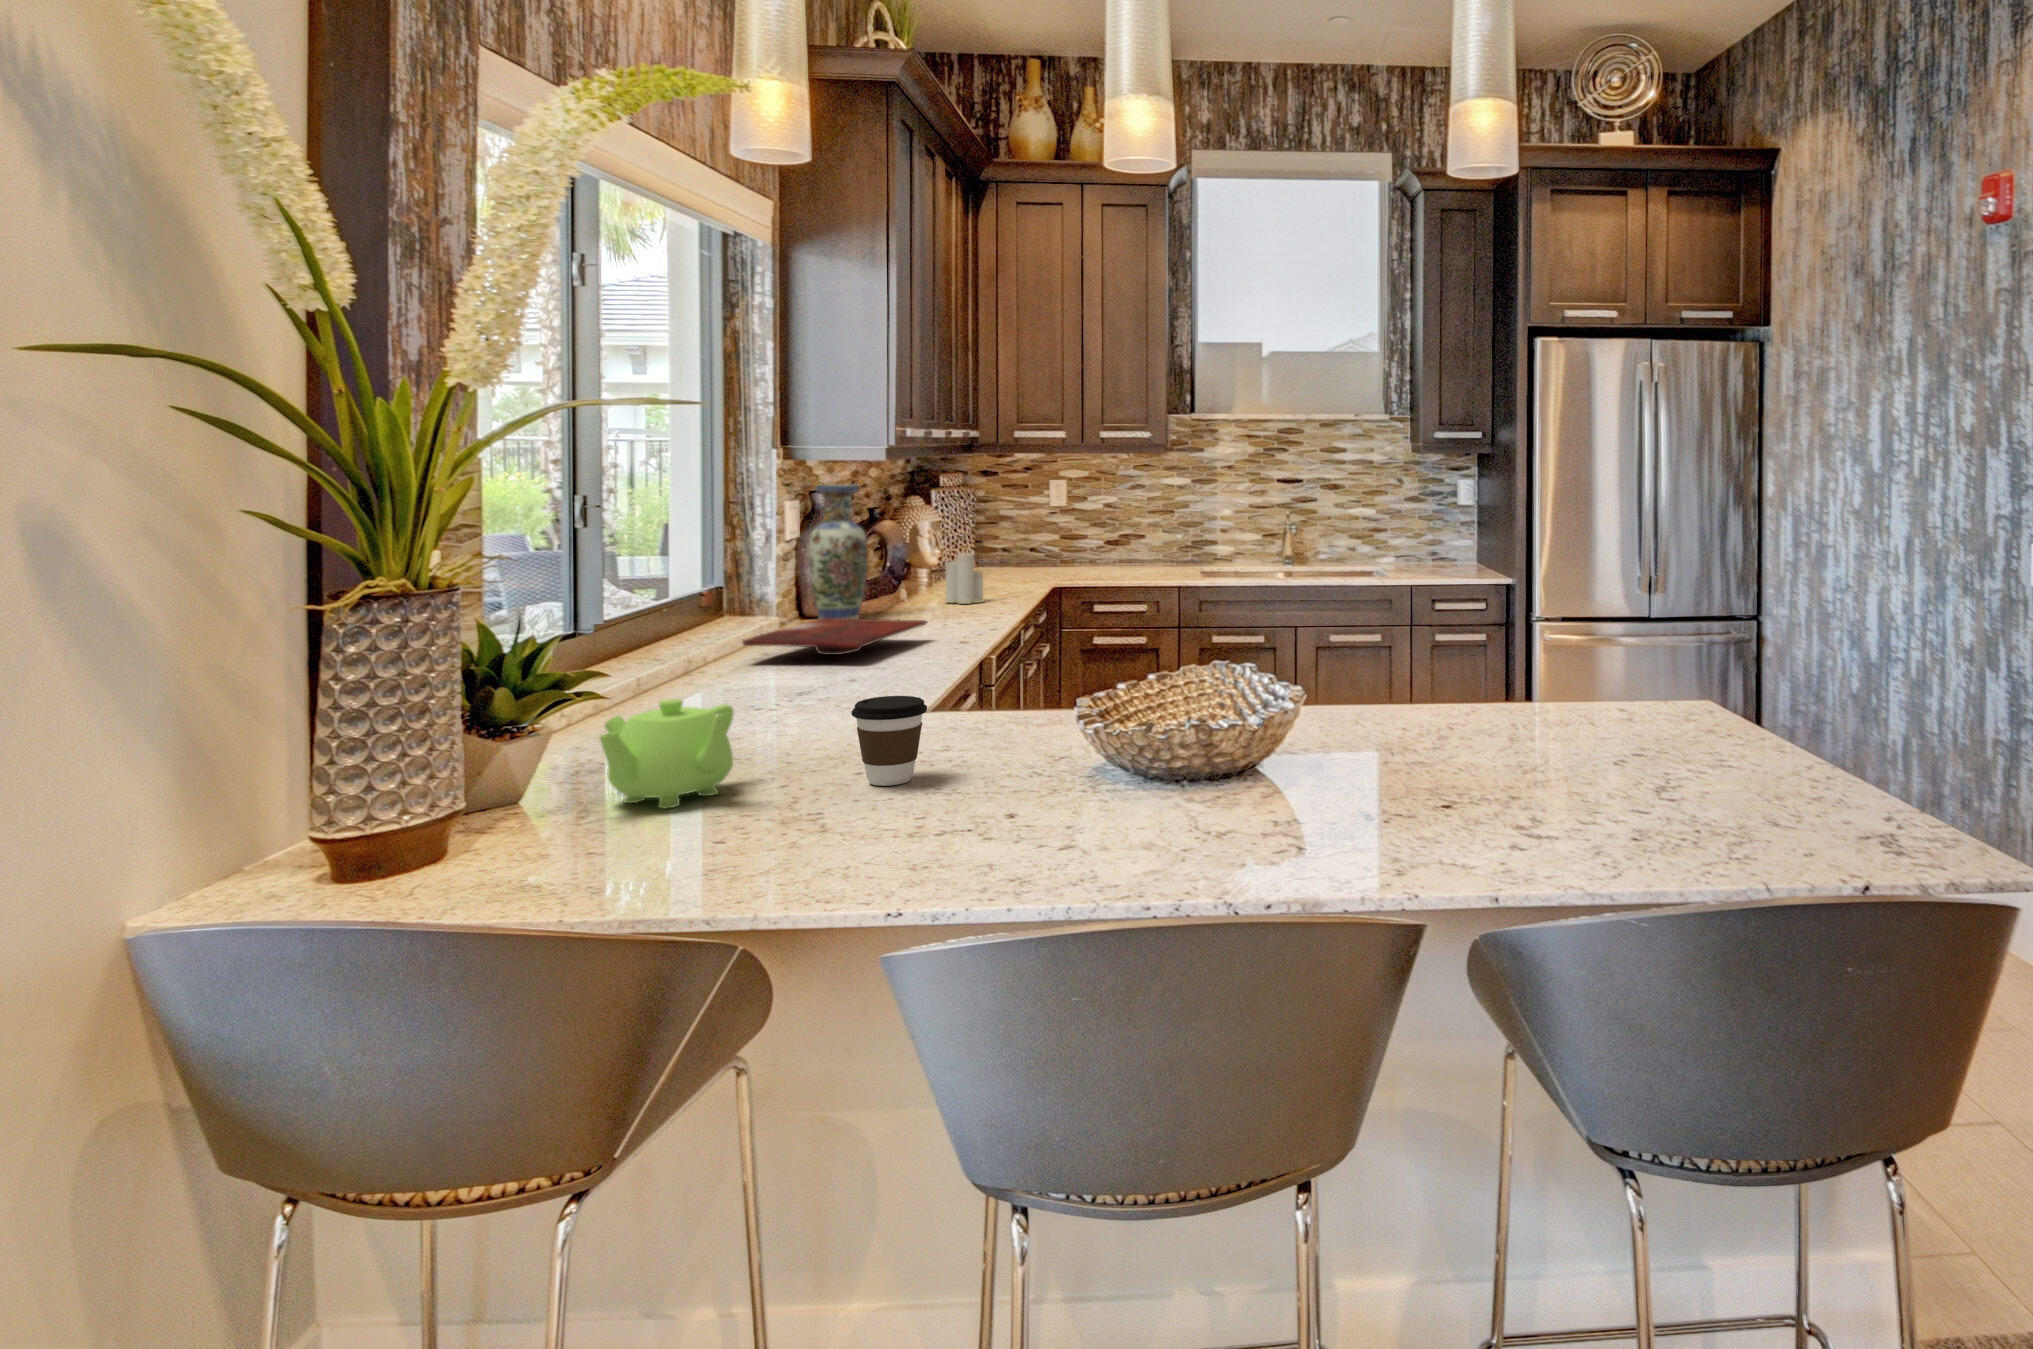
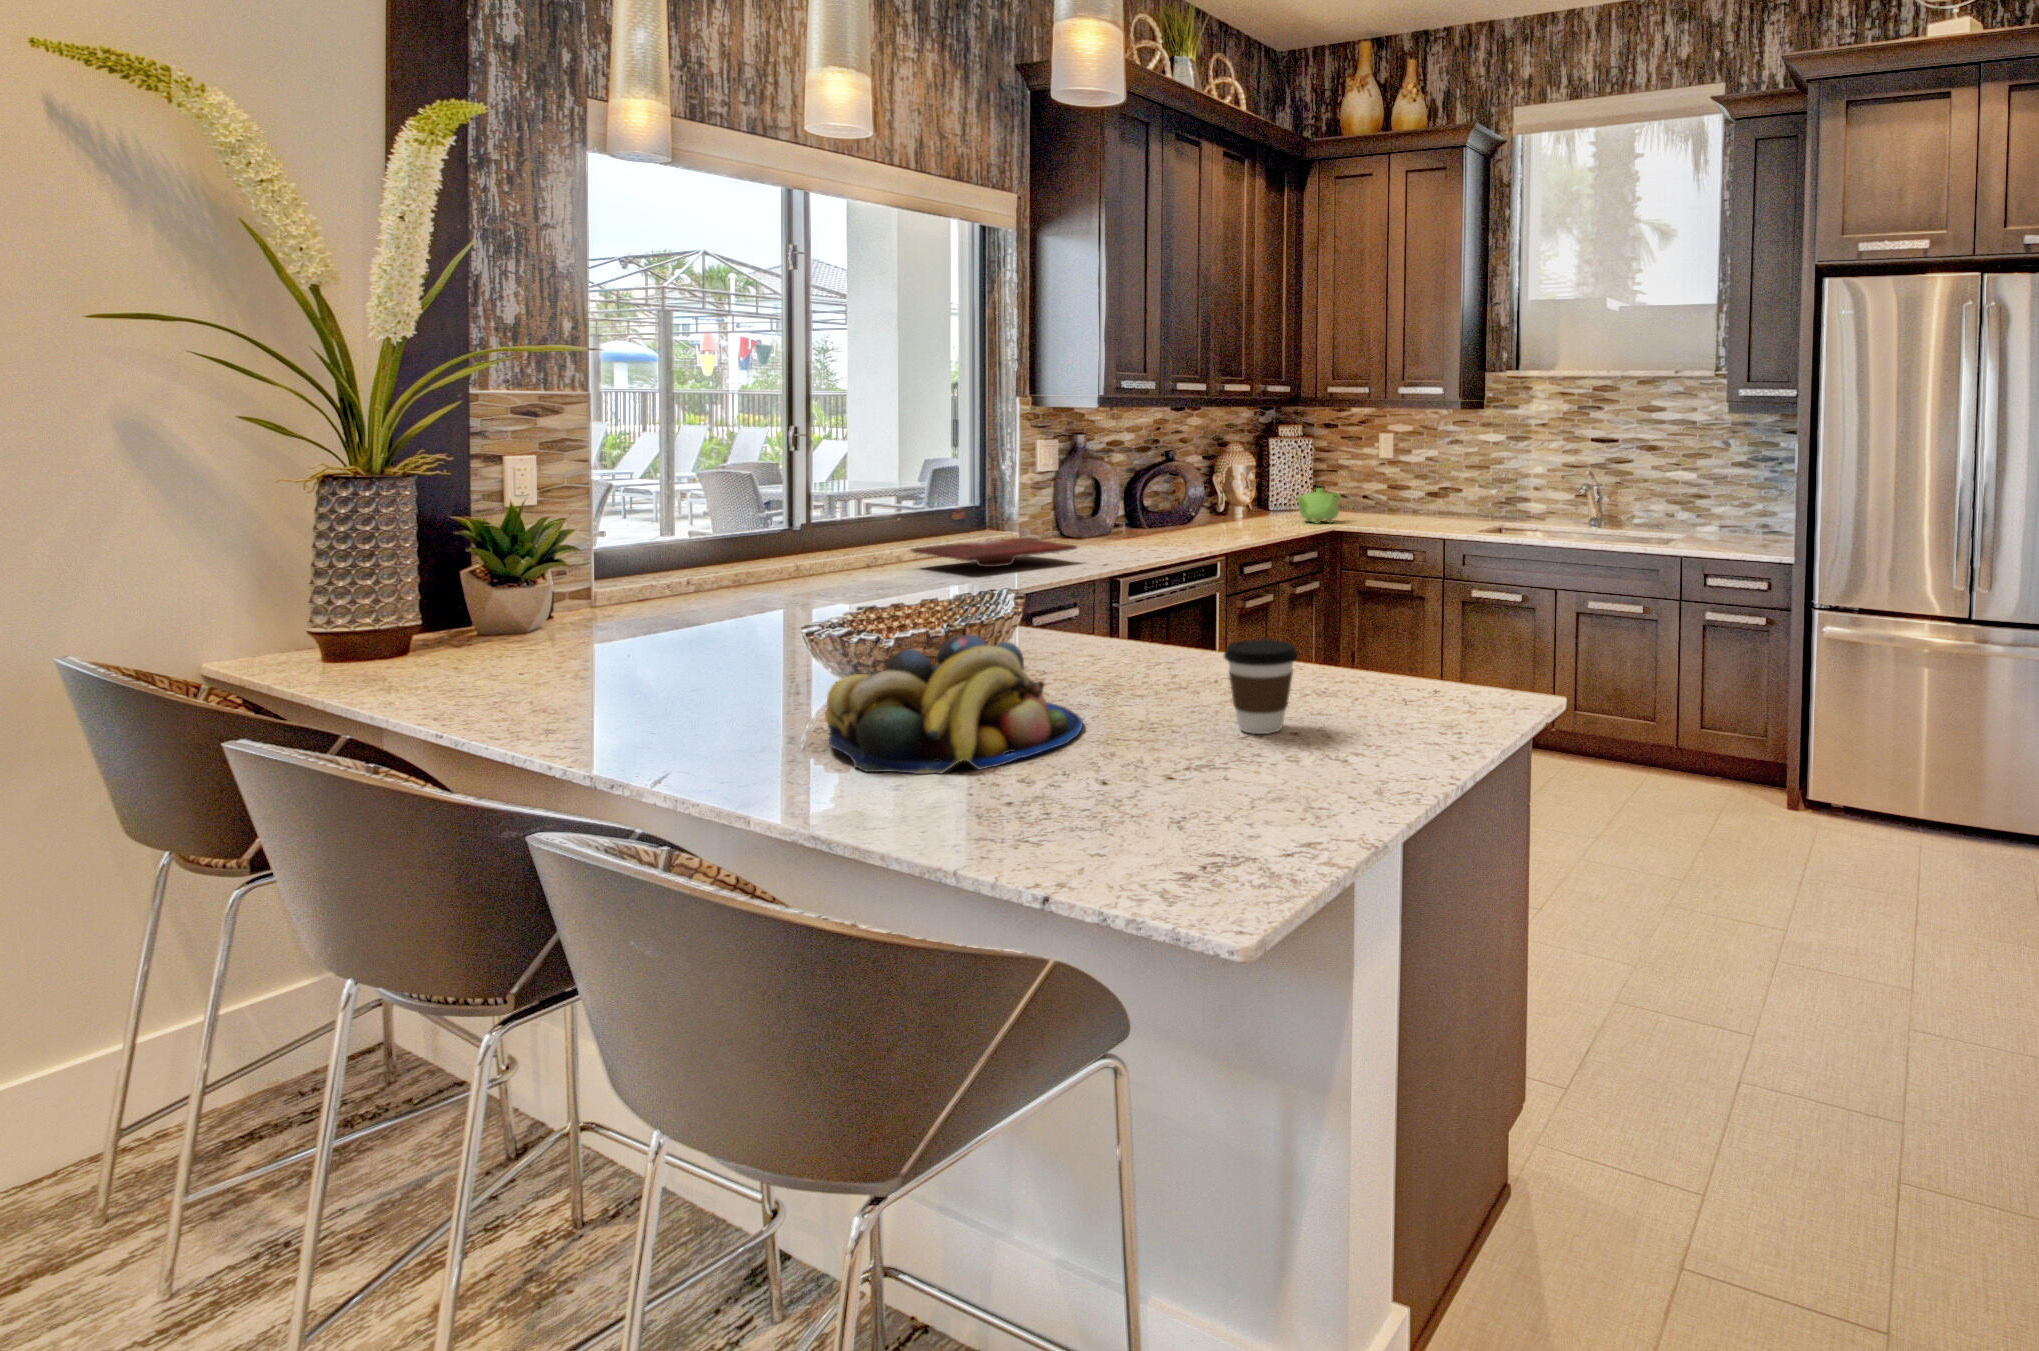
vase: present [809,484,868,619] -> none [1059,429,1105,544]
candle: present [946,553,984,604] -> none [1197,488,1226,538]
fruit bowl: none [1322,688,1554,814] -> present [825,635,1083,774]
coffee cup: present [852,696,927,786] -> present [1224,639,1298,734]
teapot: present [600,699,734,809] -> present [1297,488,1341,524]

